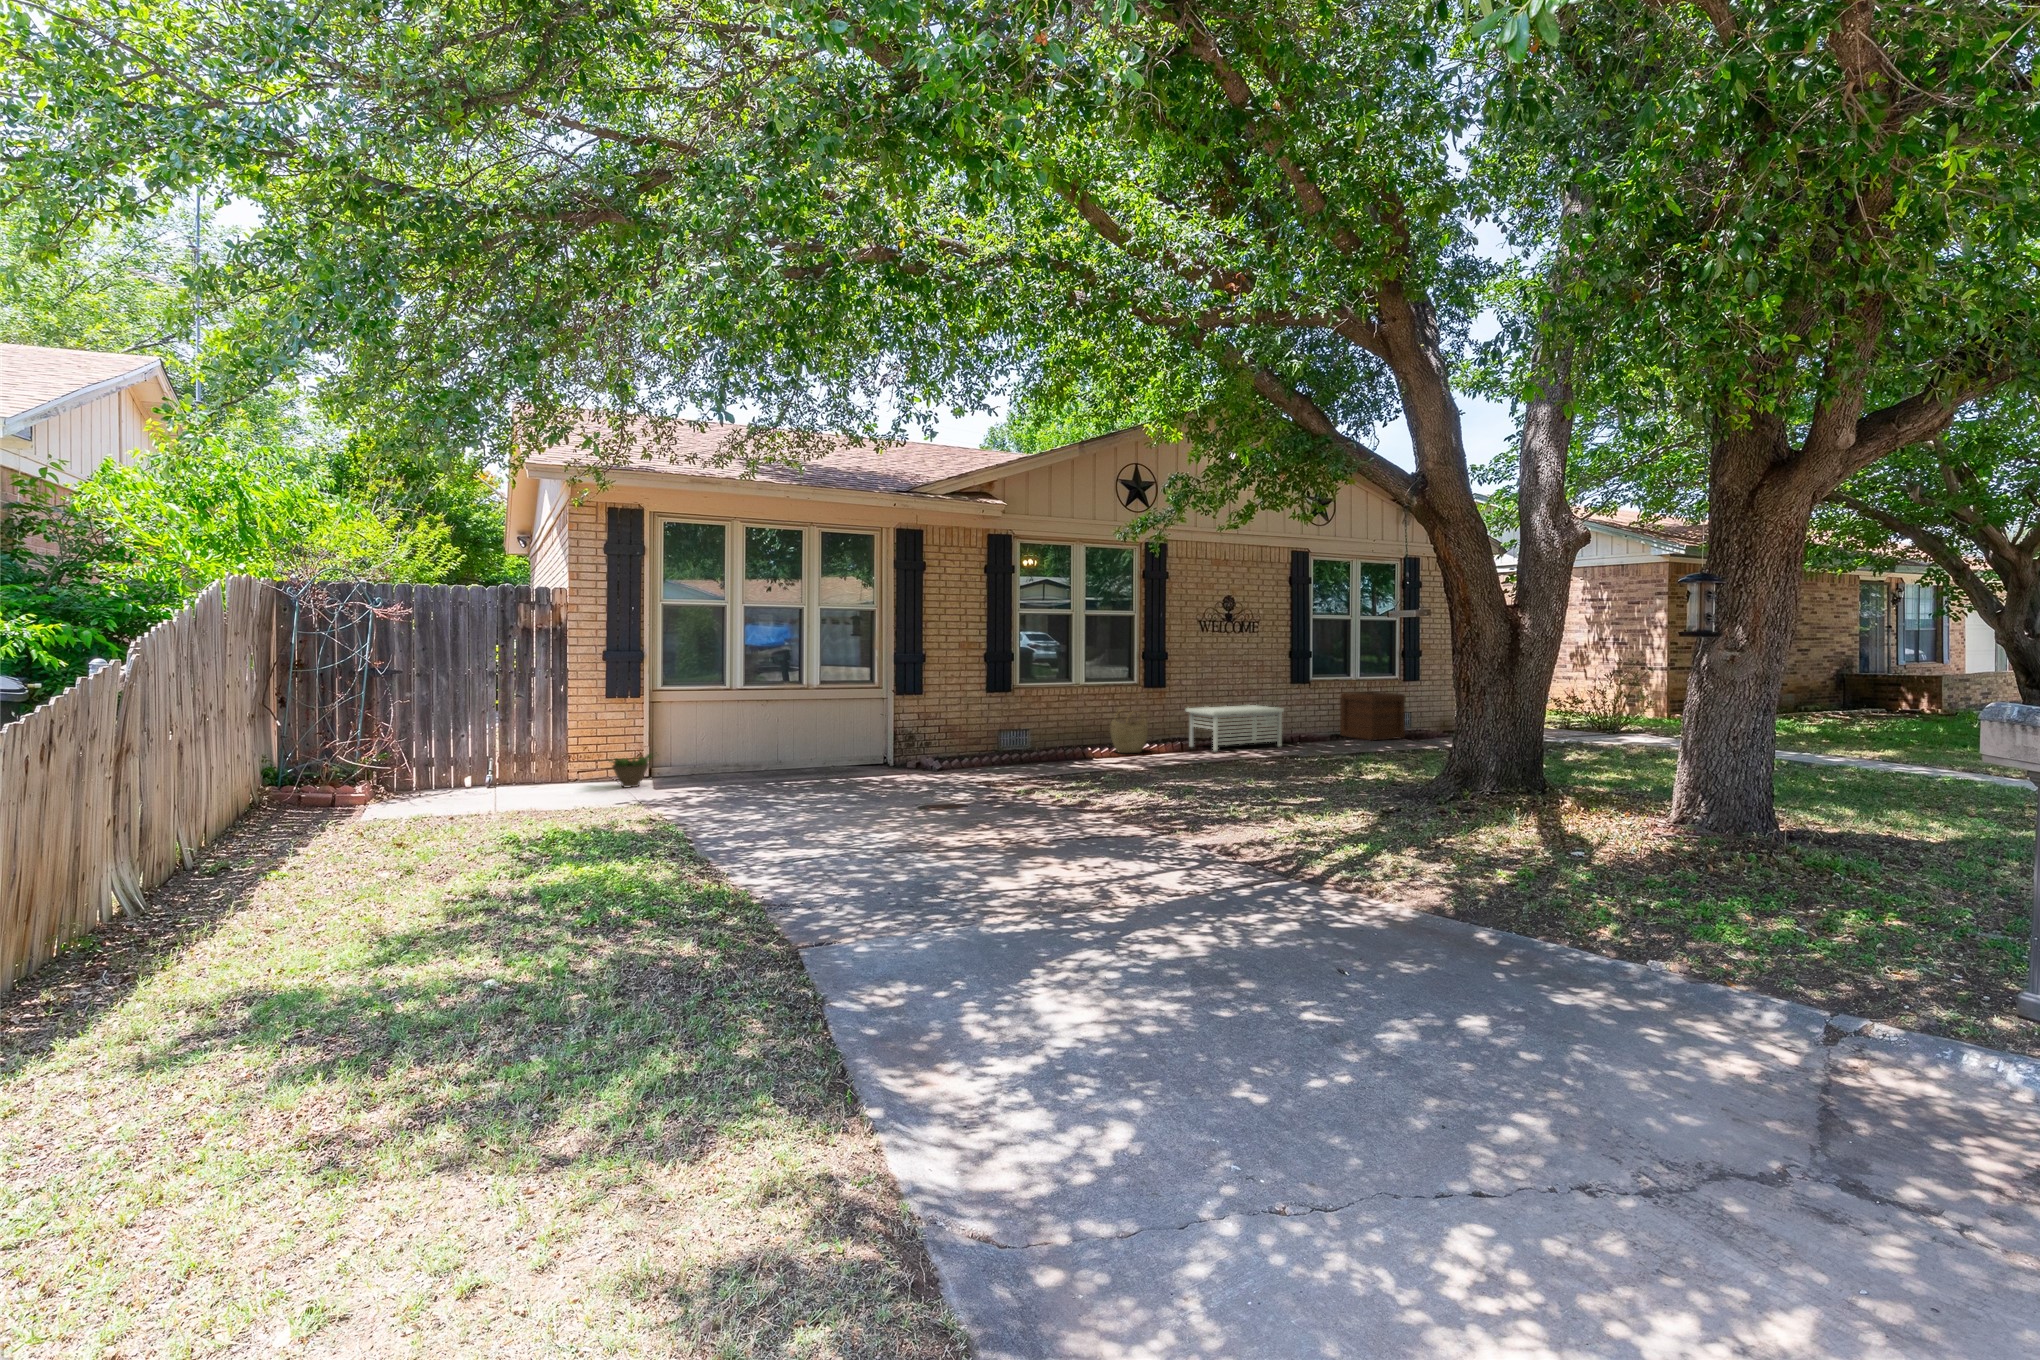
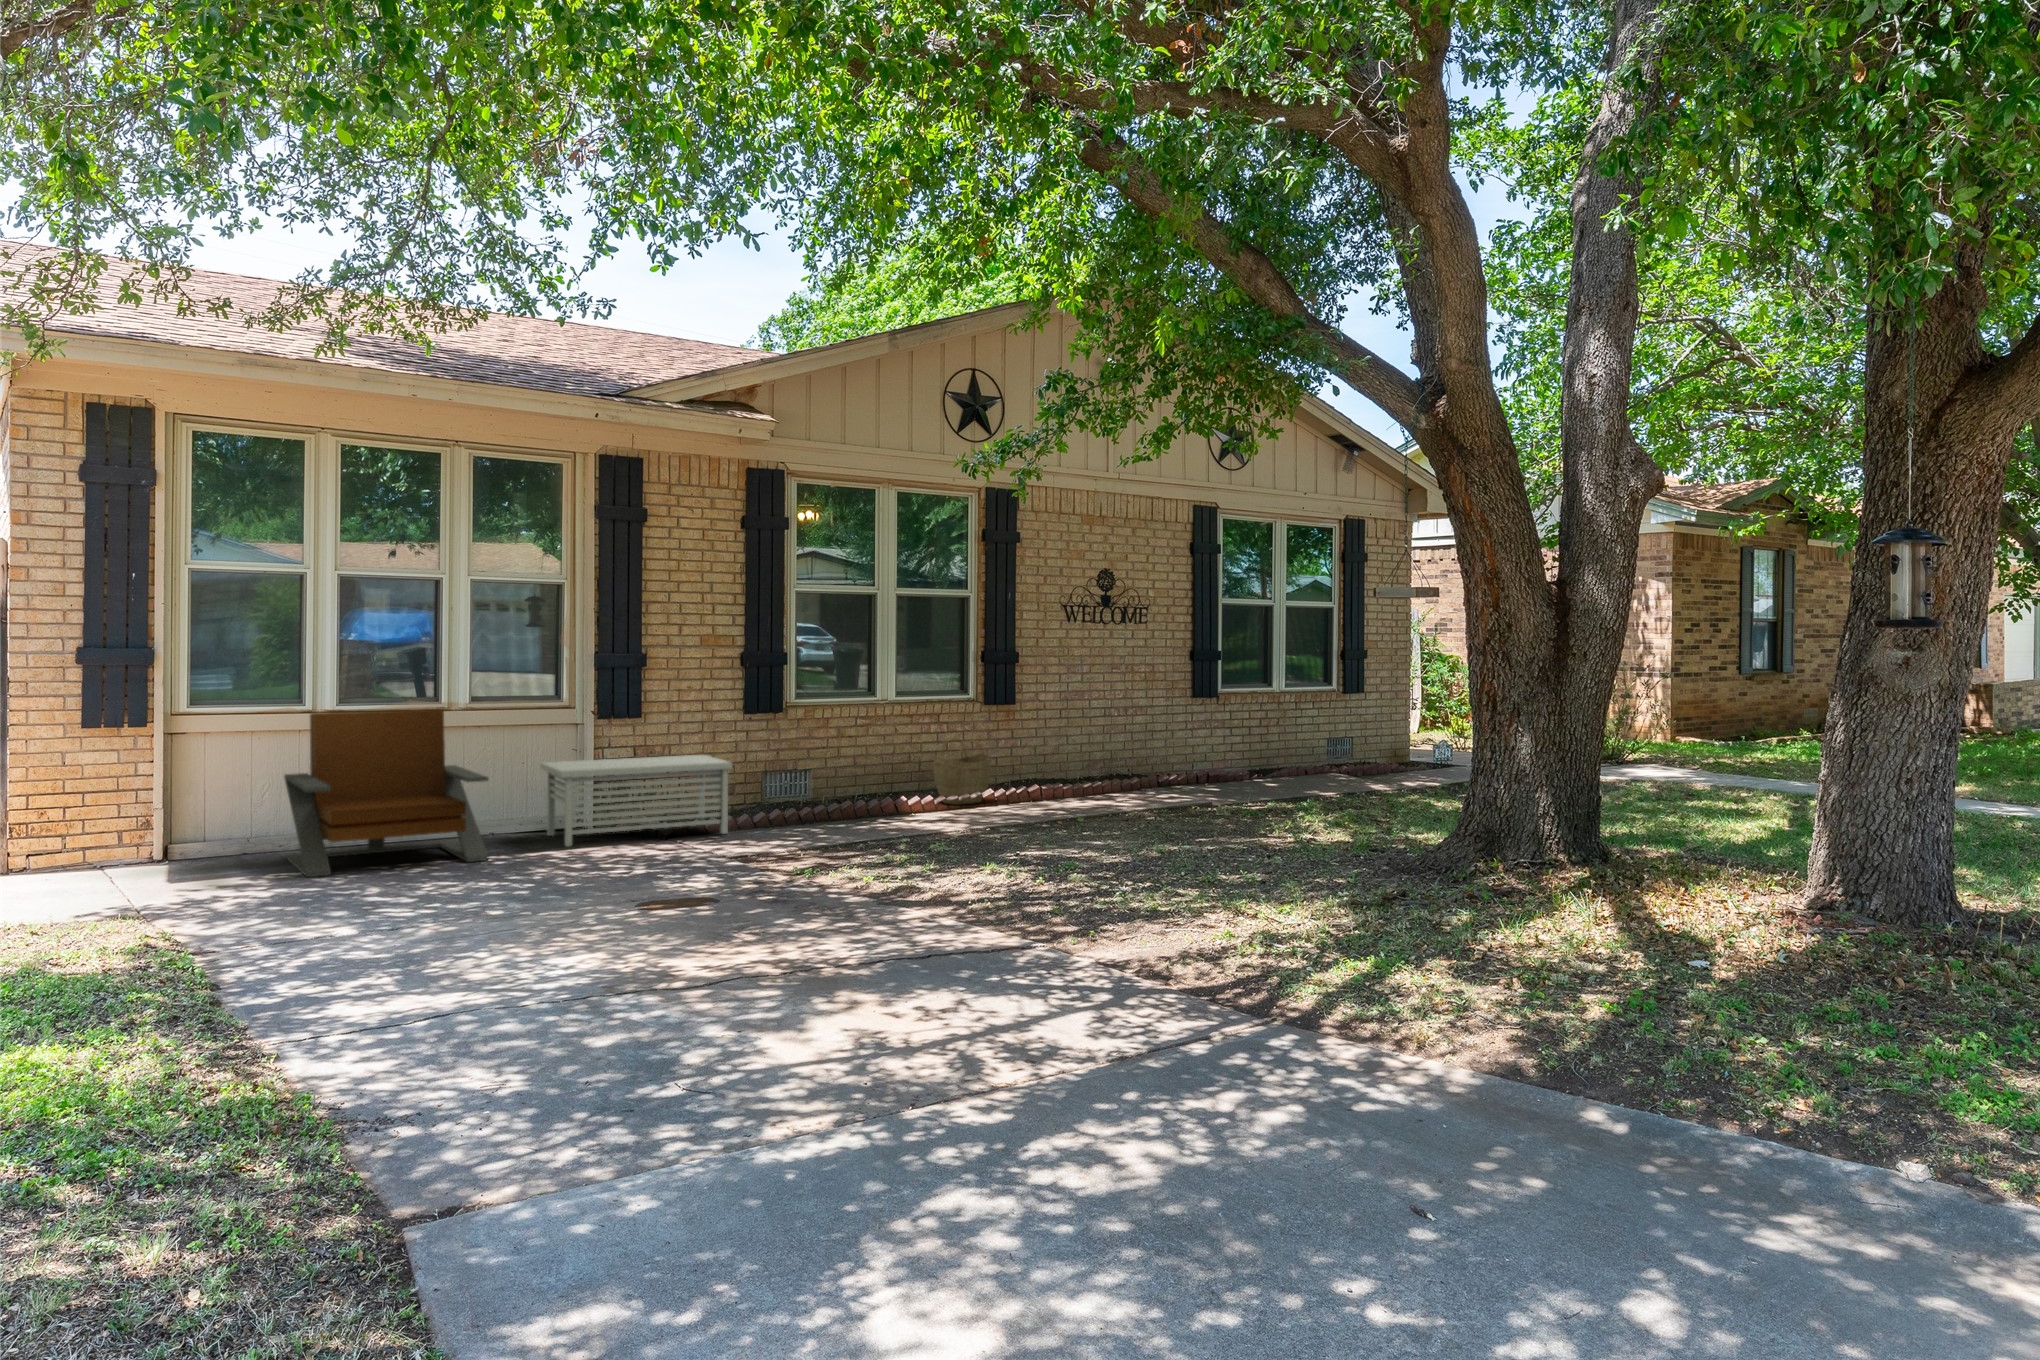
lounge chair: none [717,688,833,788] -> present [284,709,489,877]
wooden crate: present [1340,692,1405,741] -> none [1261,709,1353,779]
storage bench: present [1186,705,1284,751] -> present [540,755,732,846]
decorative plant: present [599,754,653,788] -> none [57,820,181,881]

